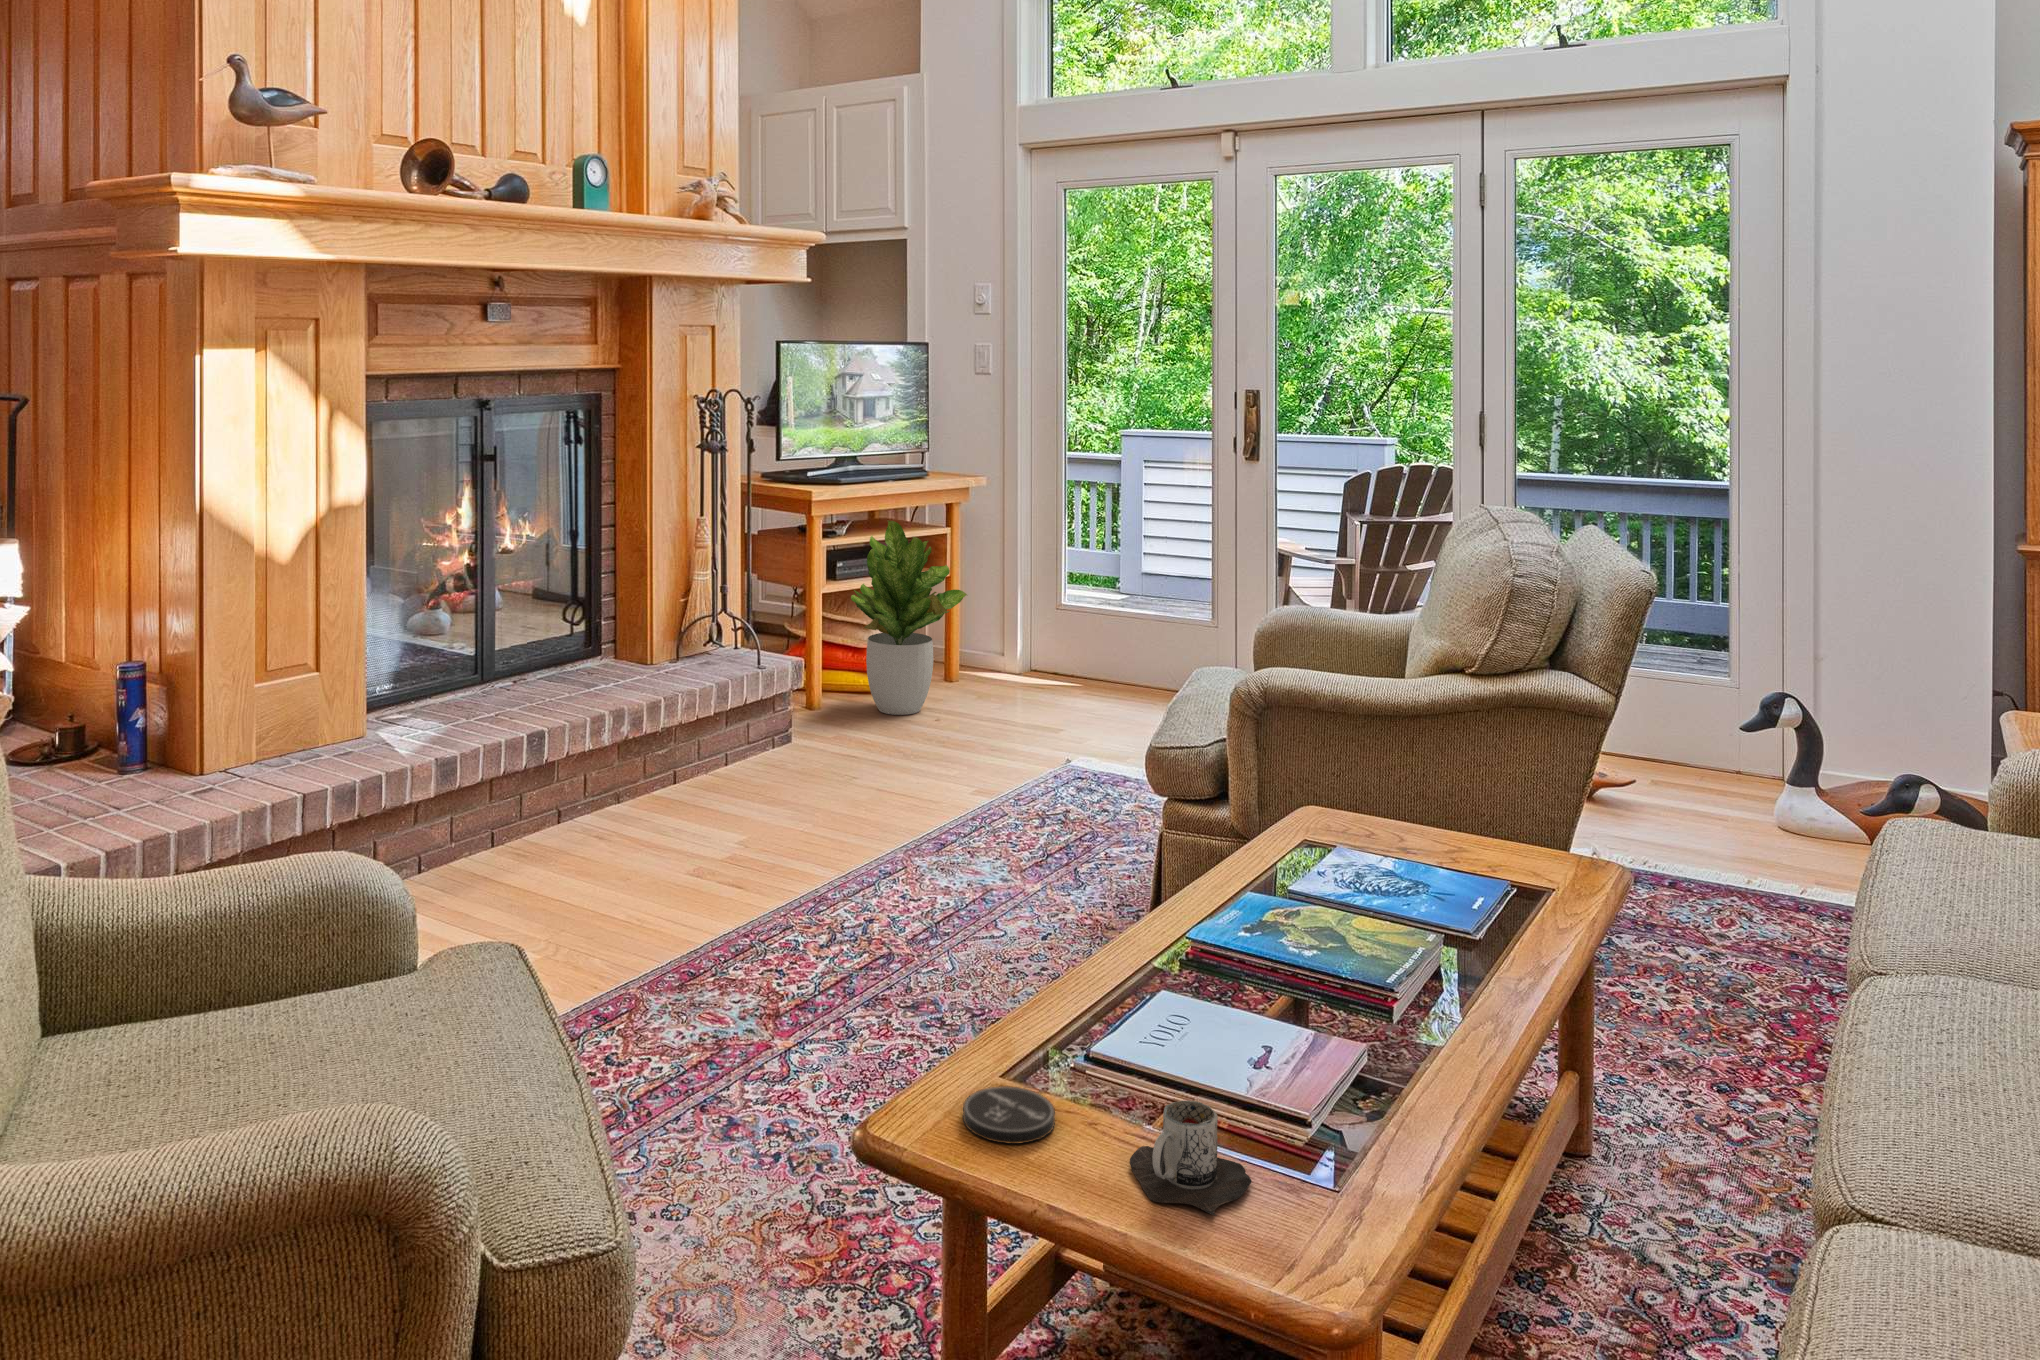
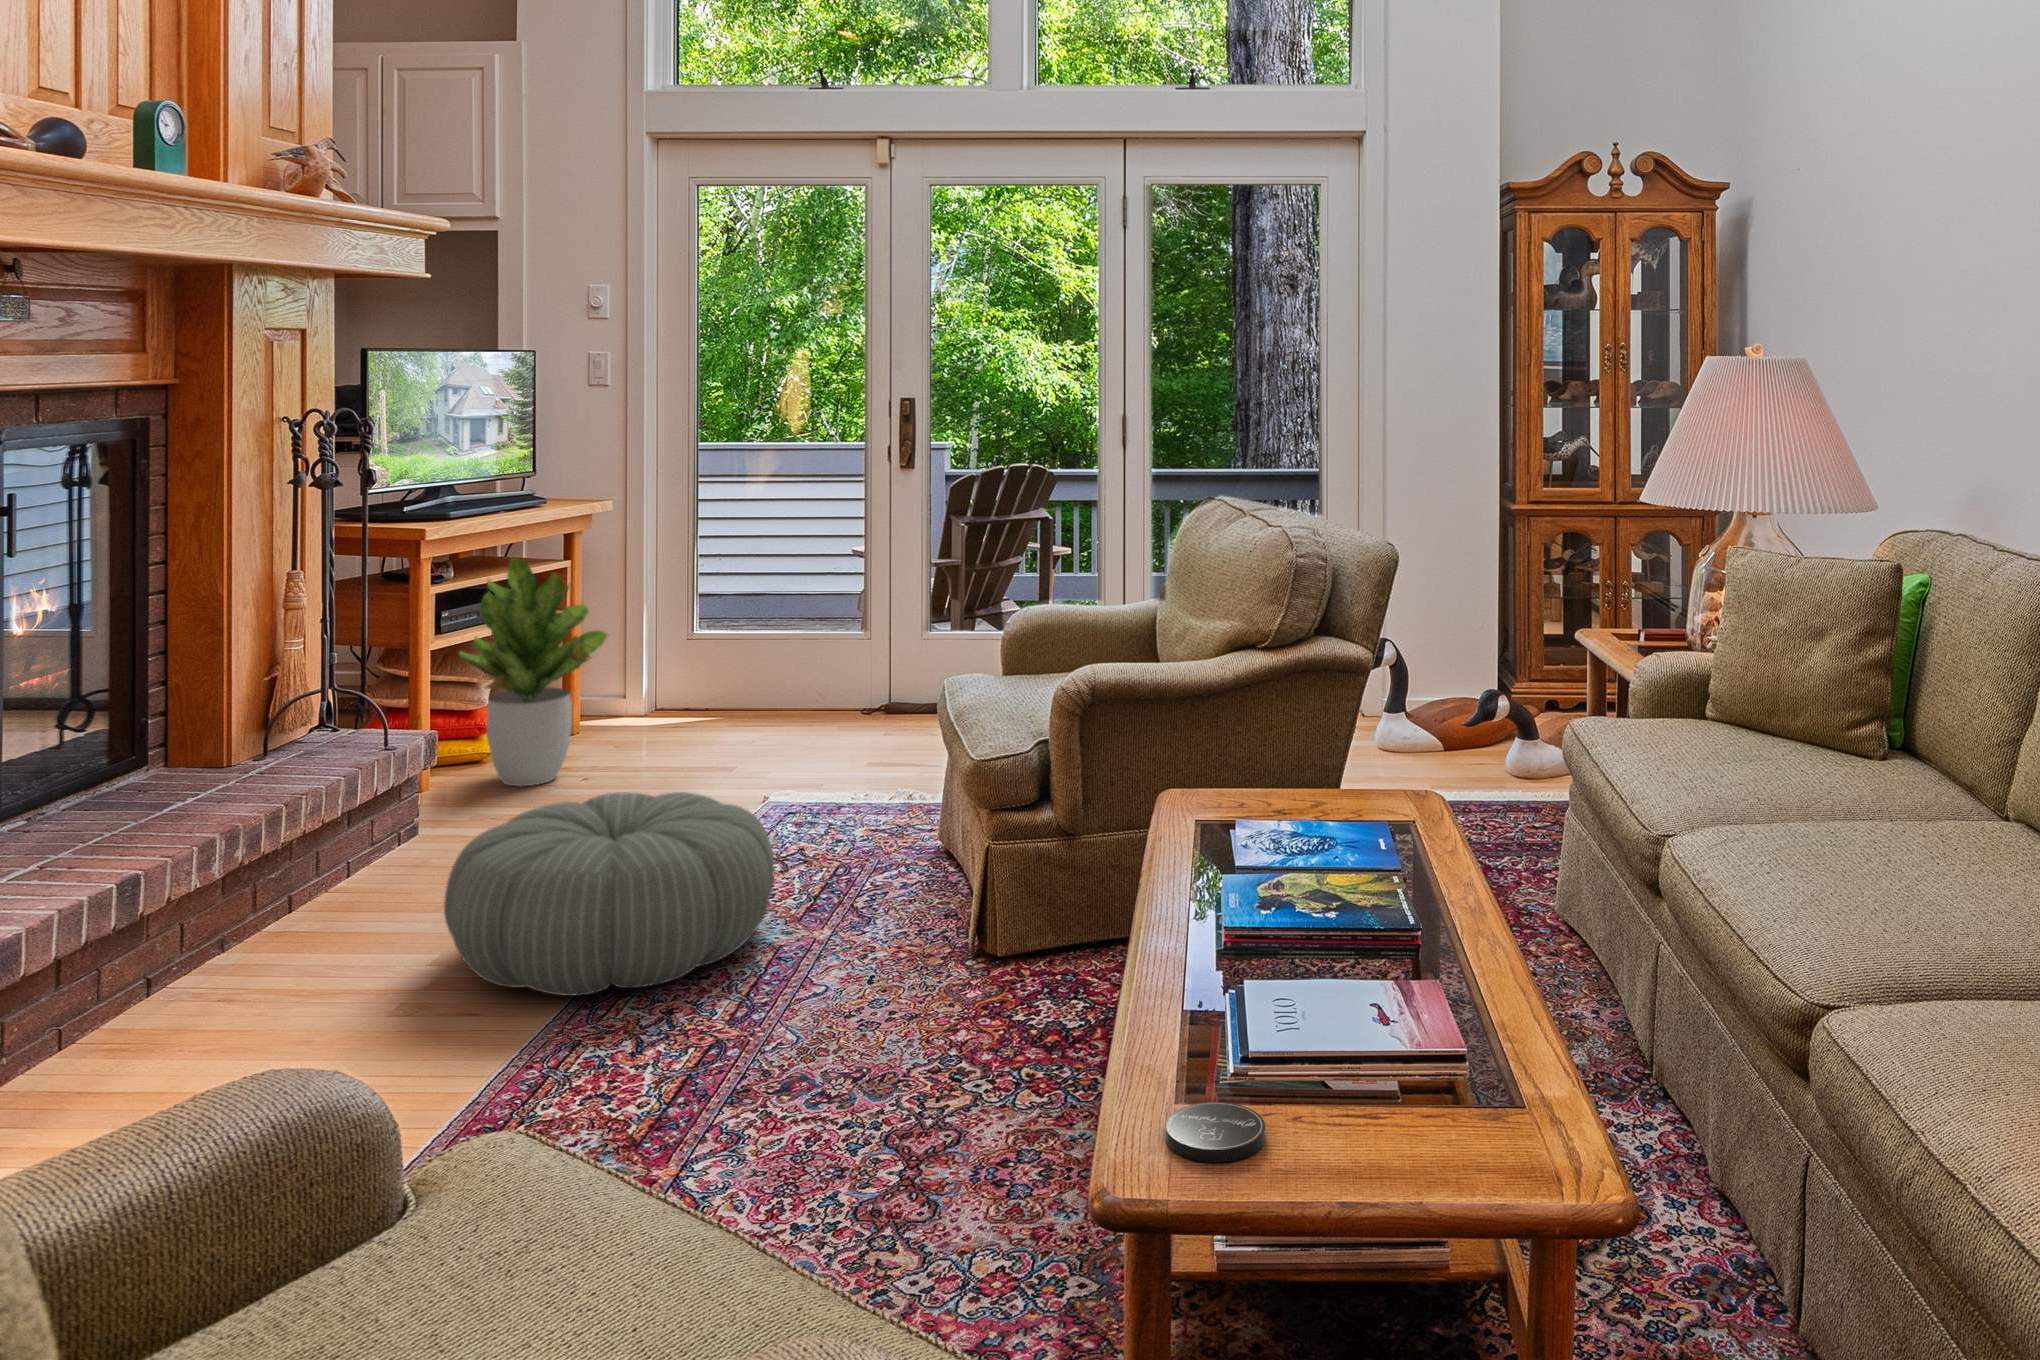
pouf: none [737,729,1000,895] -> present [444,792,774,996]
mug: present [1130,1100,1252,1216] -> none [1360,1060,1479,1168]

